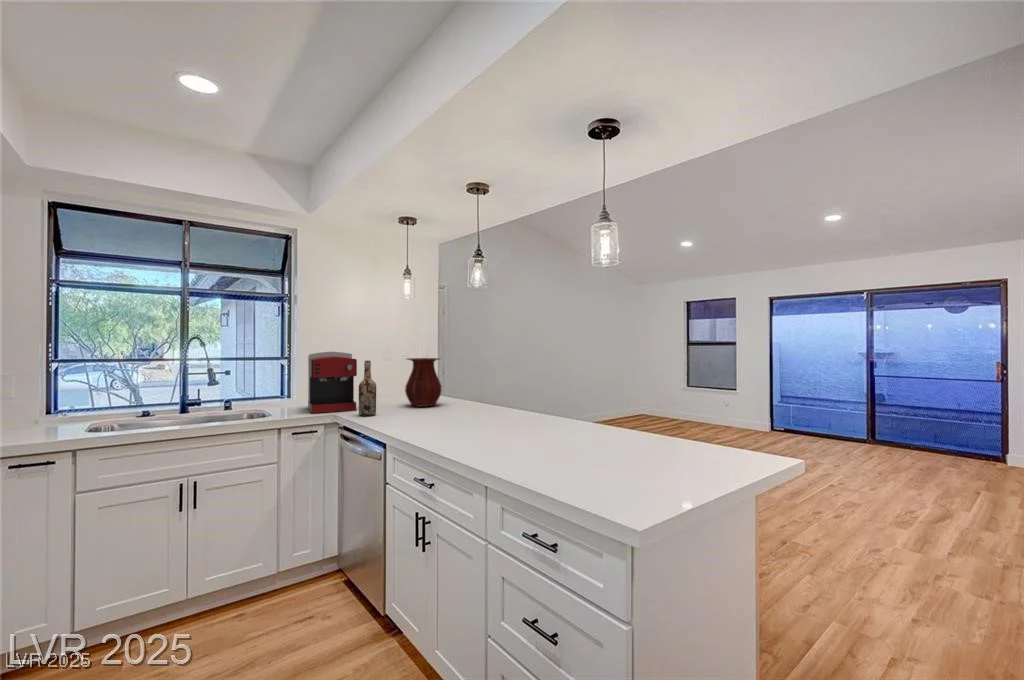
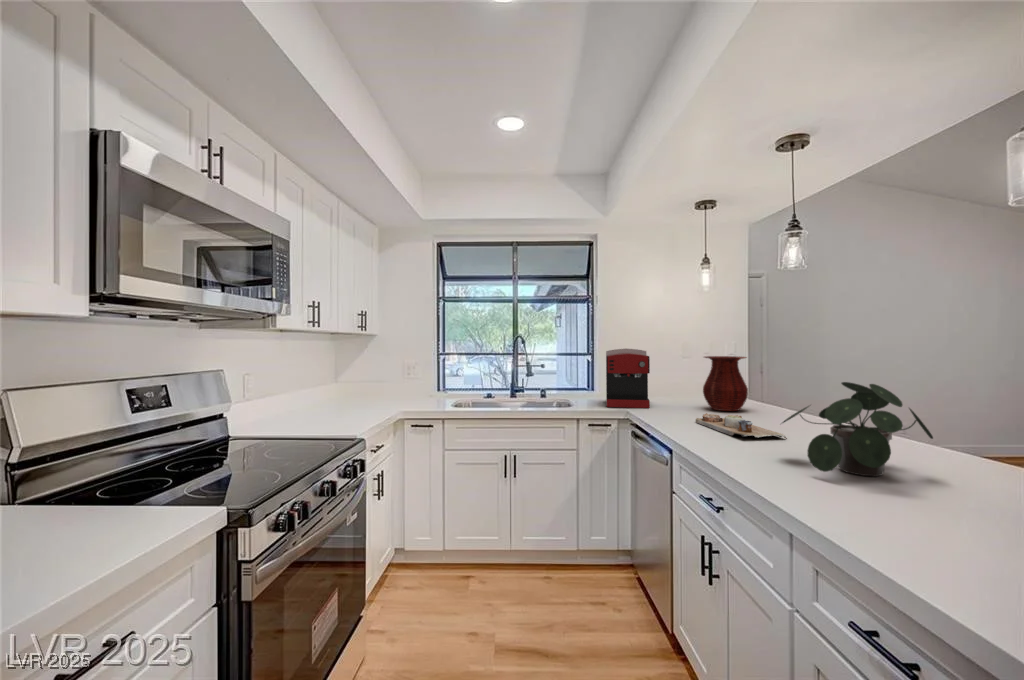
wine bottle: present [359,361,376,416] -> none [650,358,668,415]
potted plant: none [472,375,559,441] -> present [782,382,933,476]
cutting board: none [403,408,474,426] -> present [696,413,787,439]

